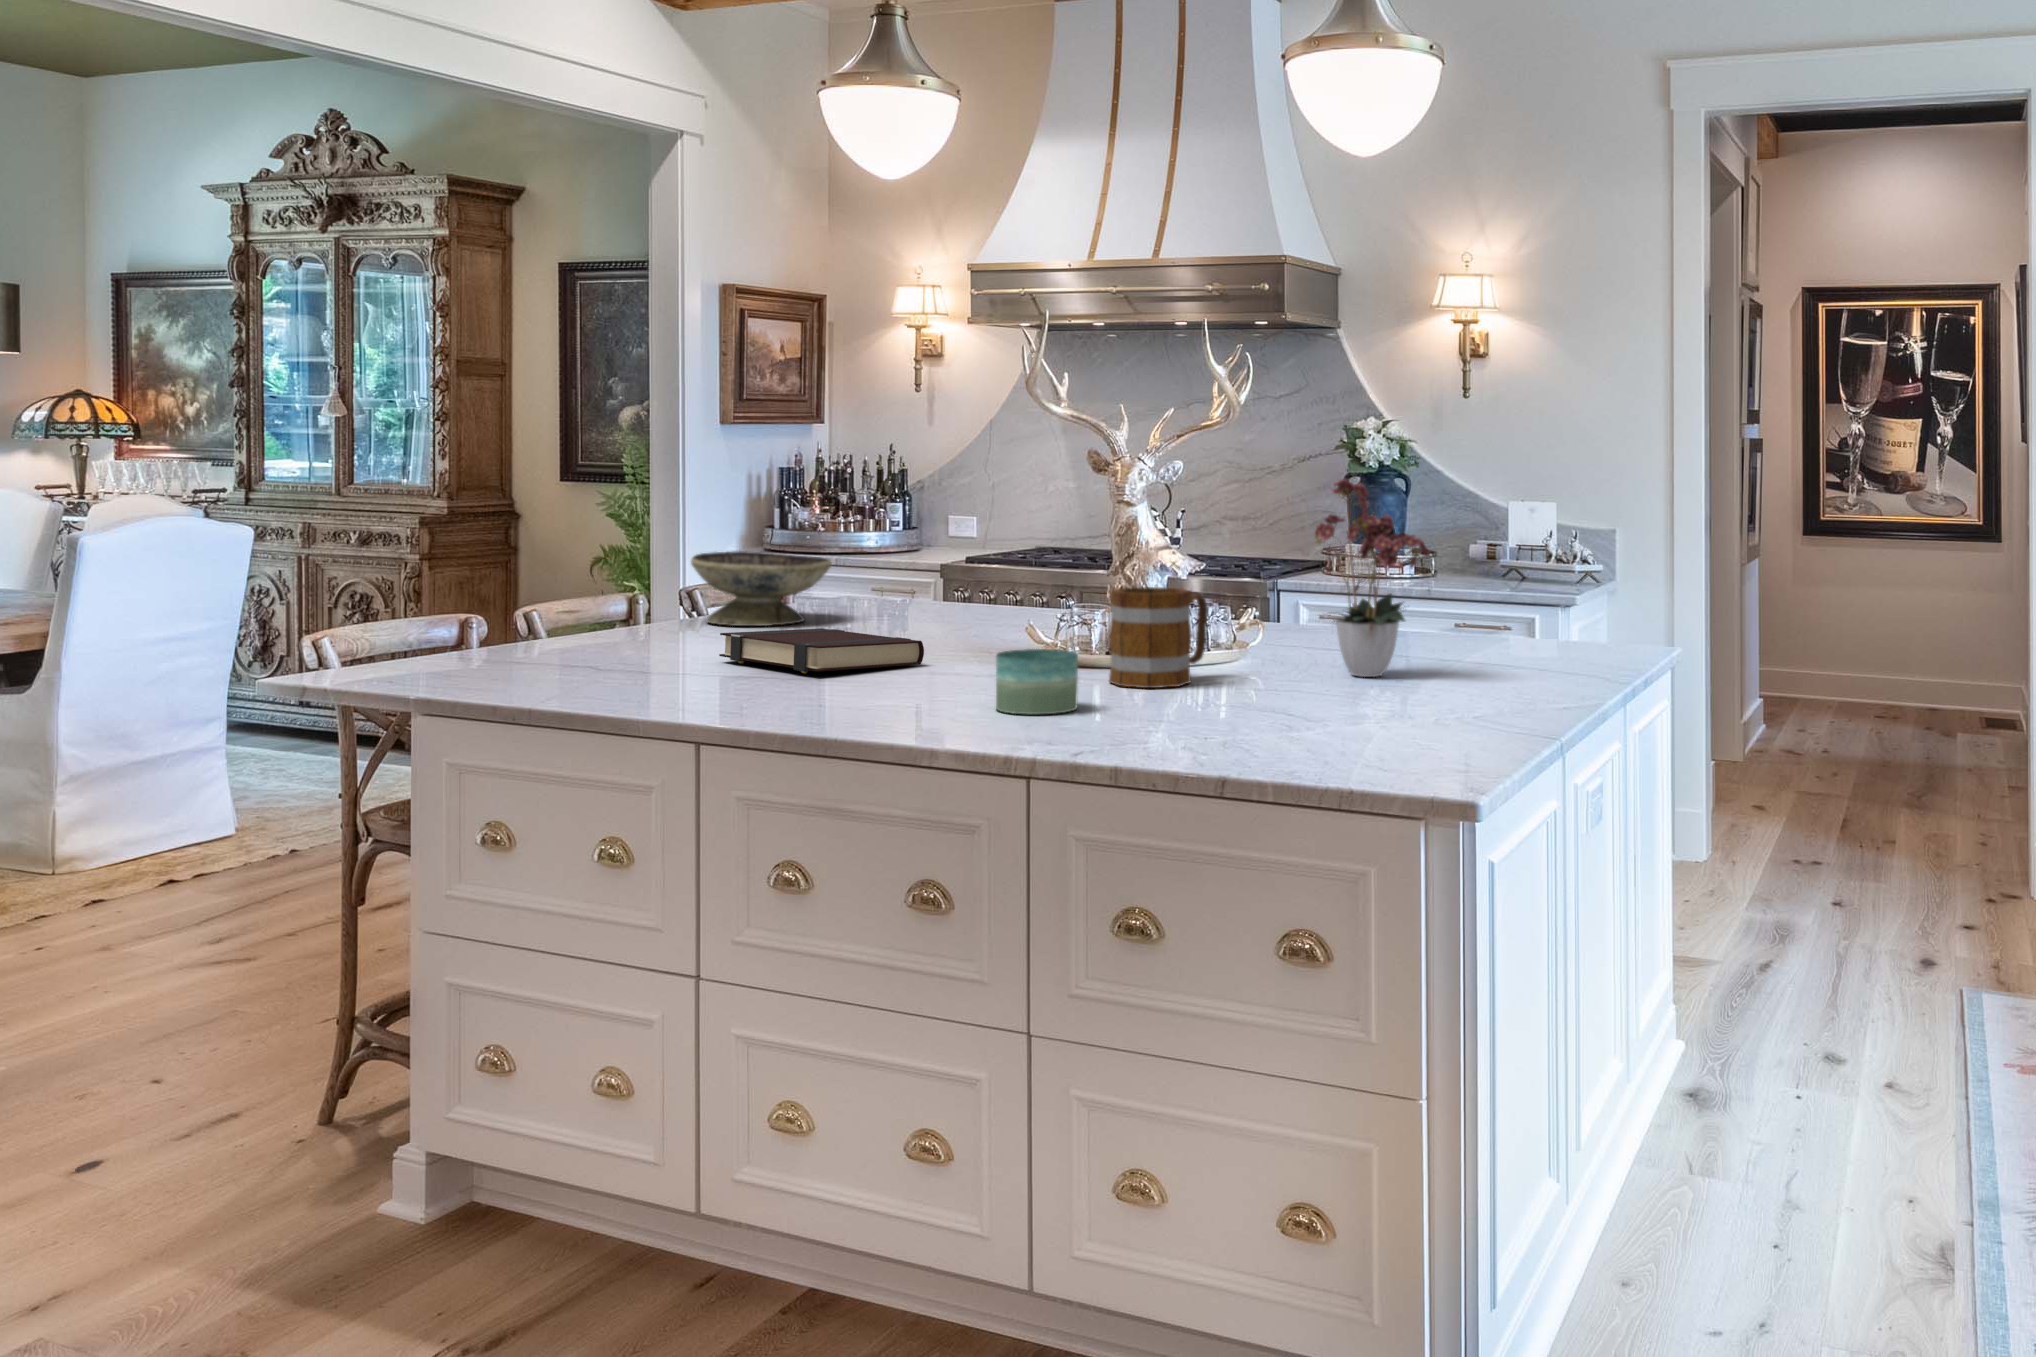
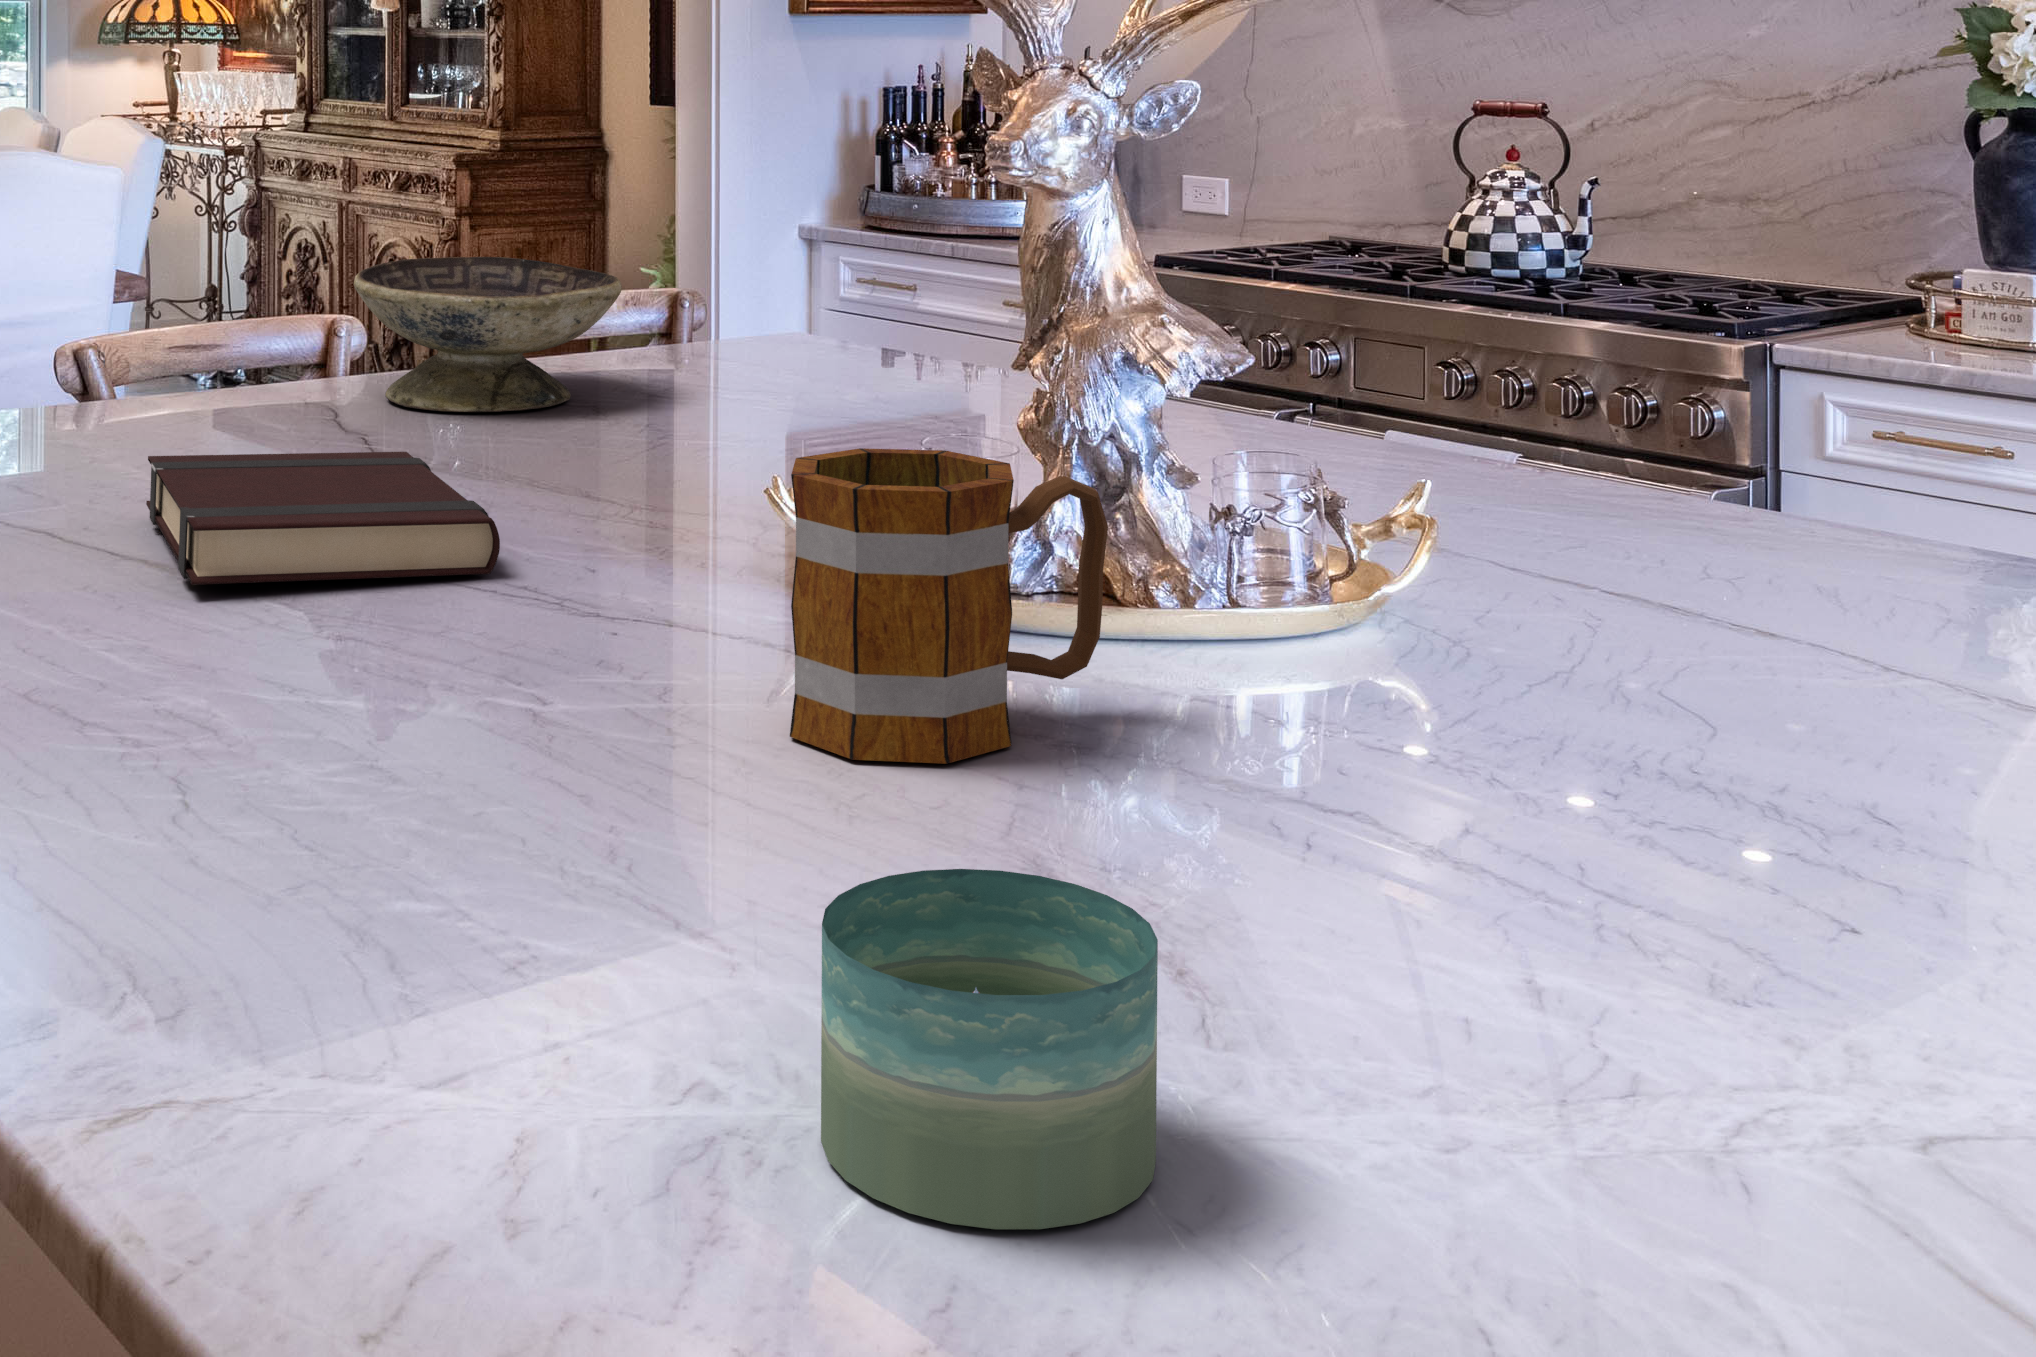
flower arrangement: present [1315,479,1430,677] -> none [1430,129,1853,796]
candle: present [996,649,1078,714] -> present [821,869,1158,1229]

